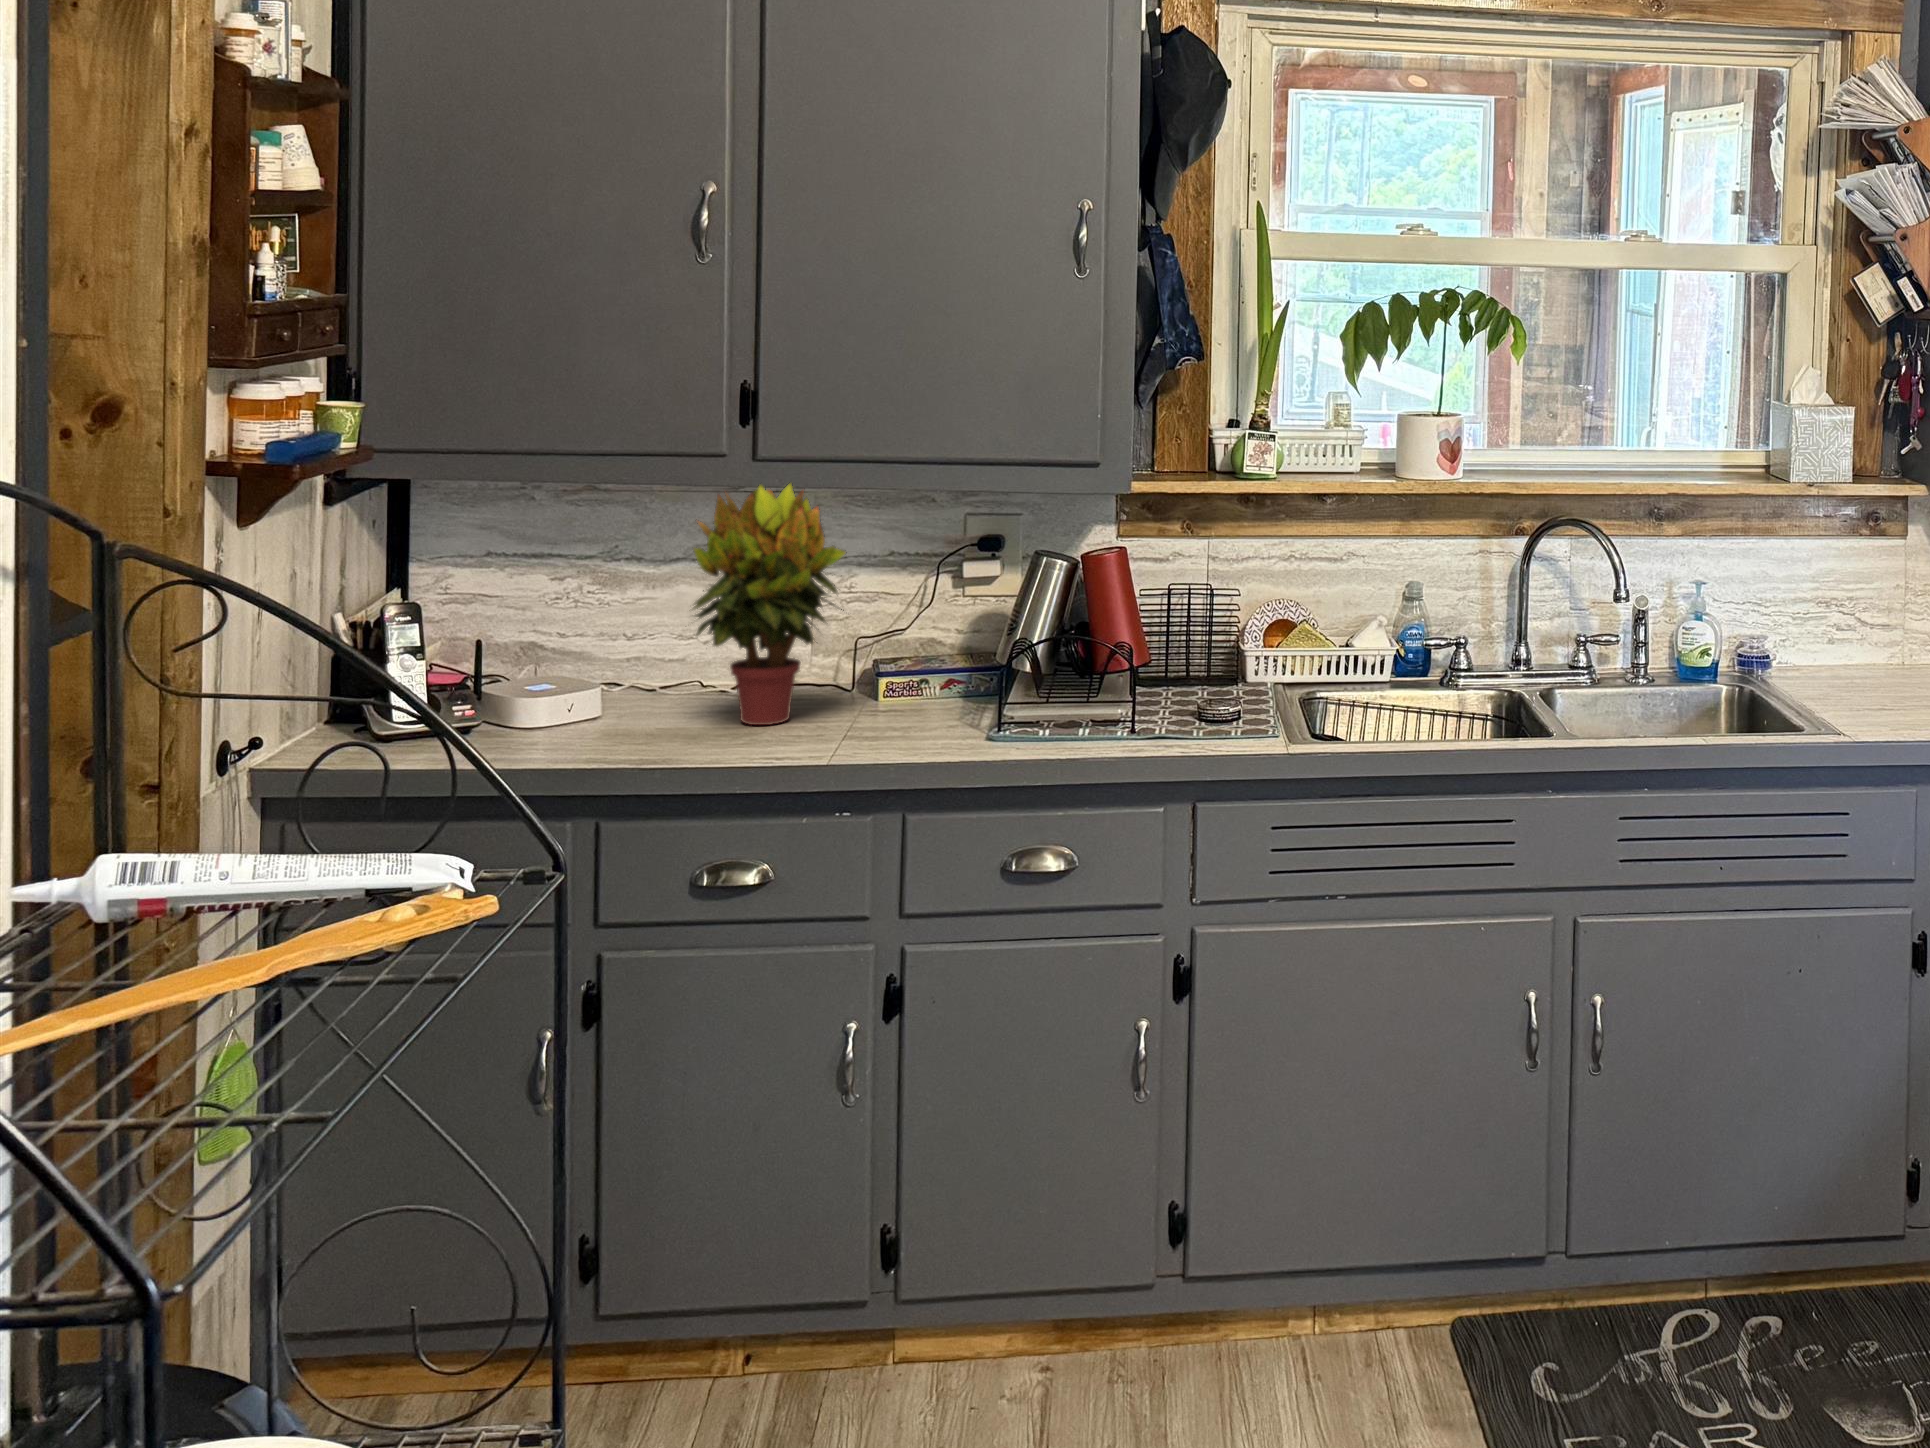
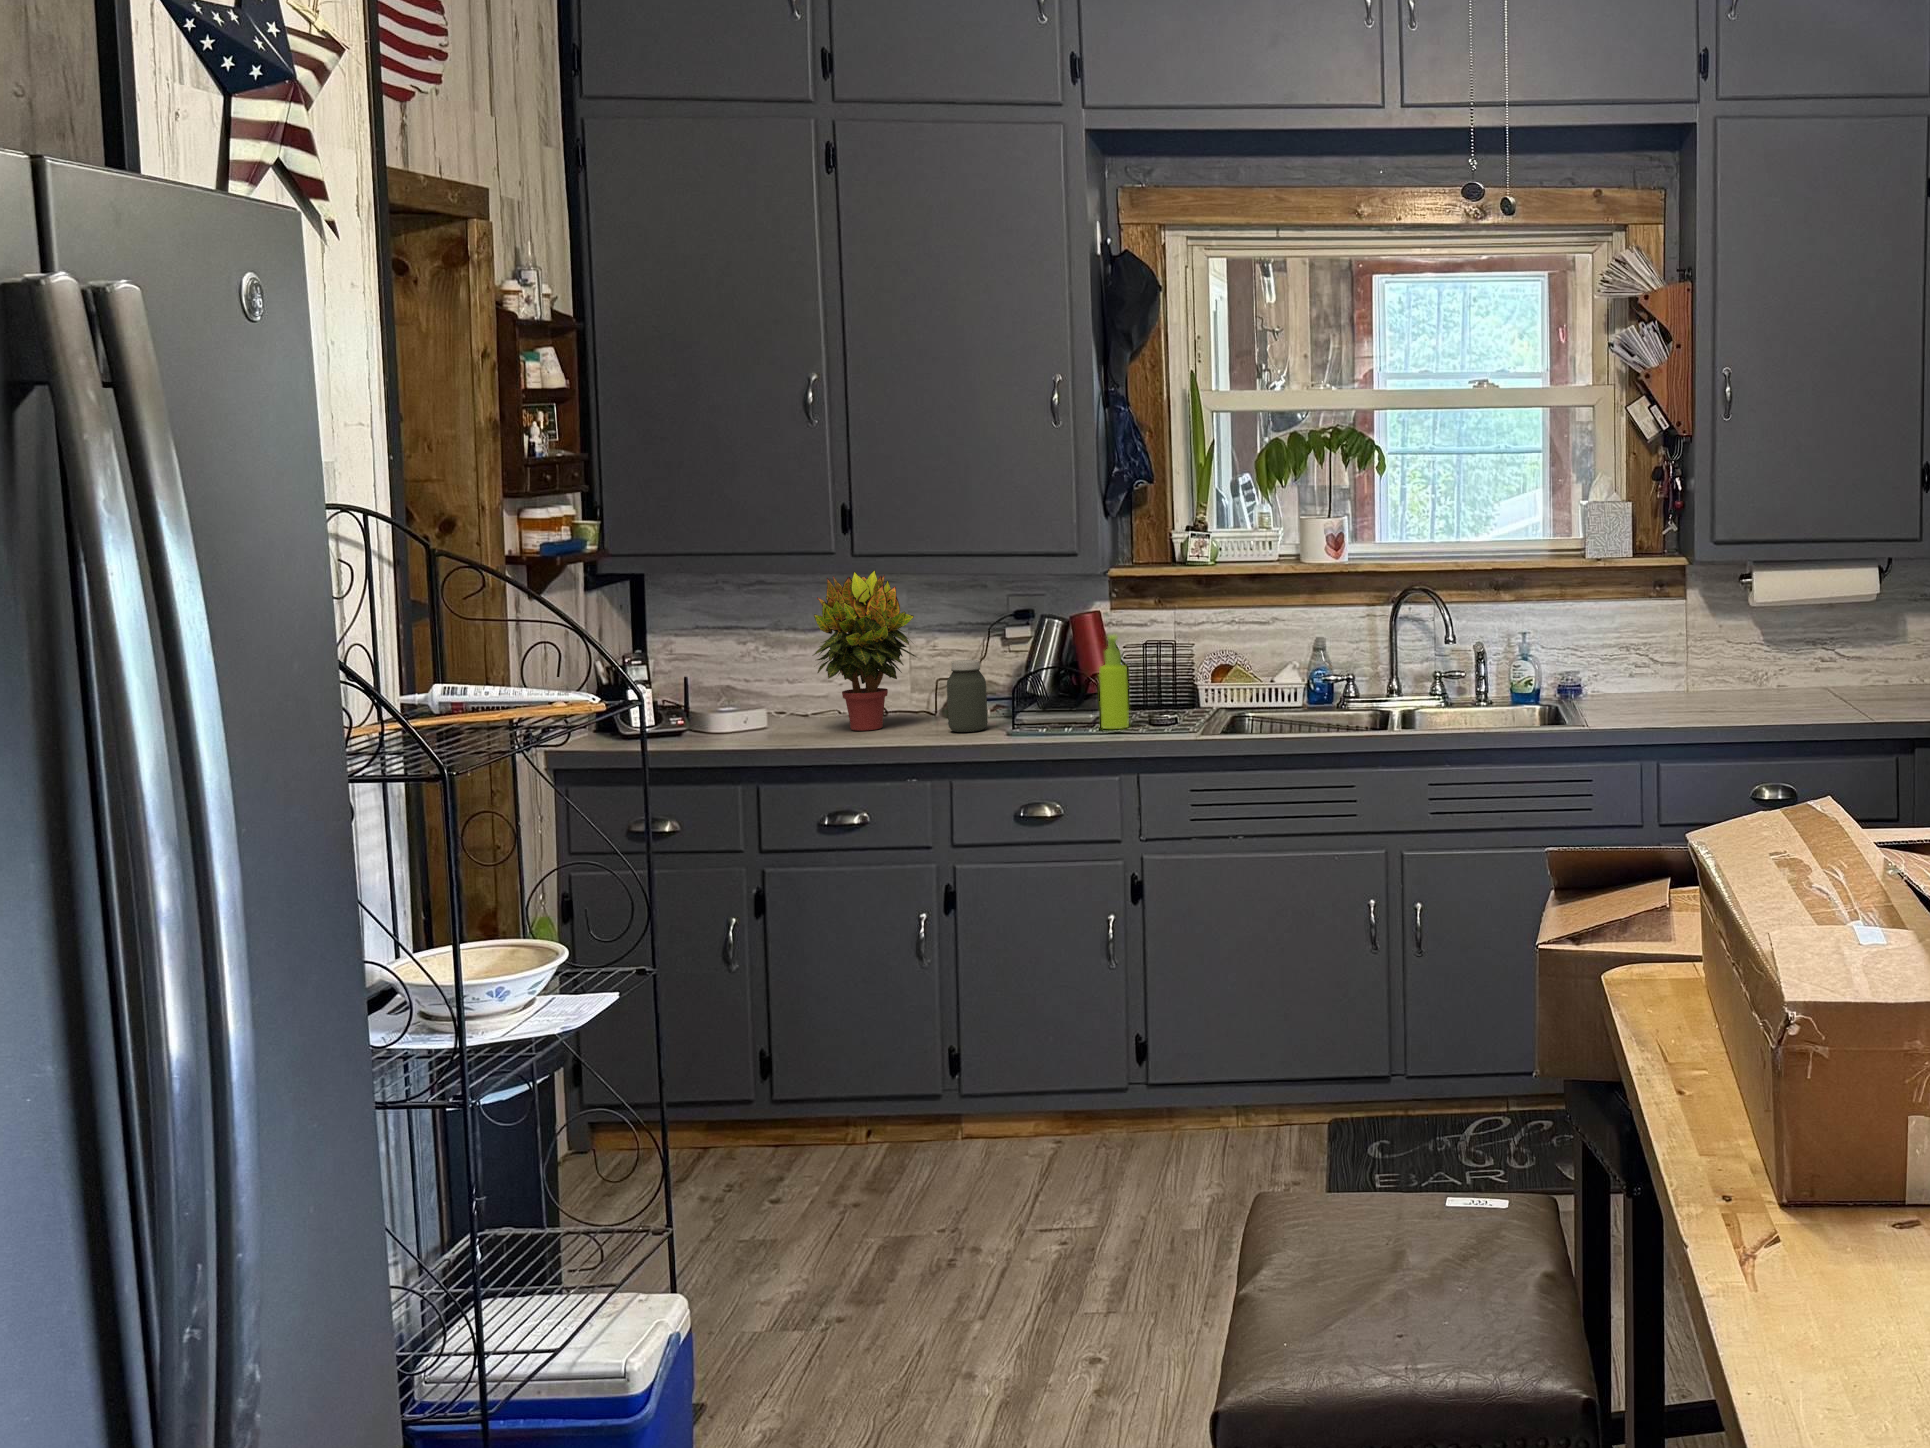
soap dispenser: none [1141,592,1184,736] -> present [1099,635,1129,729]
jar: none [902,623,962,735] -> present [947,660,988,732]

